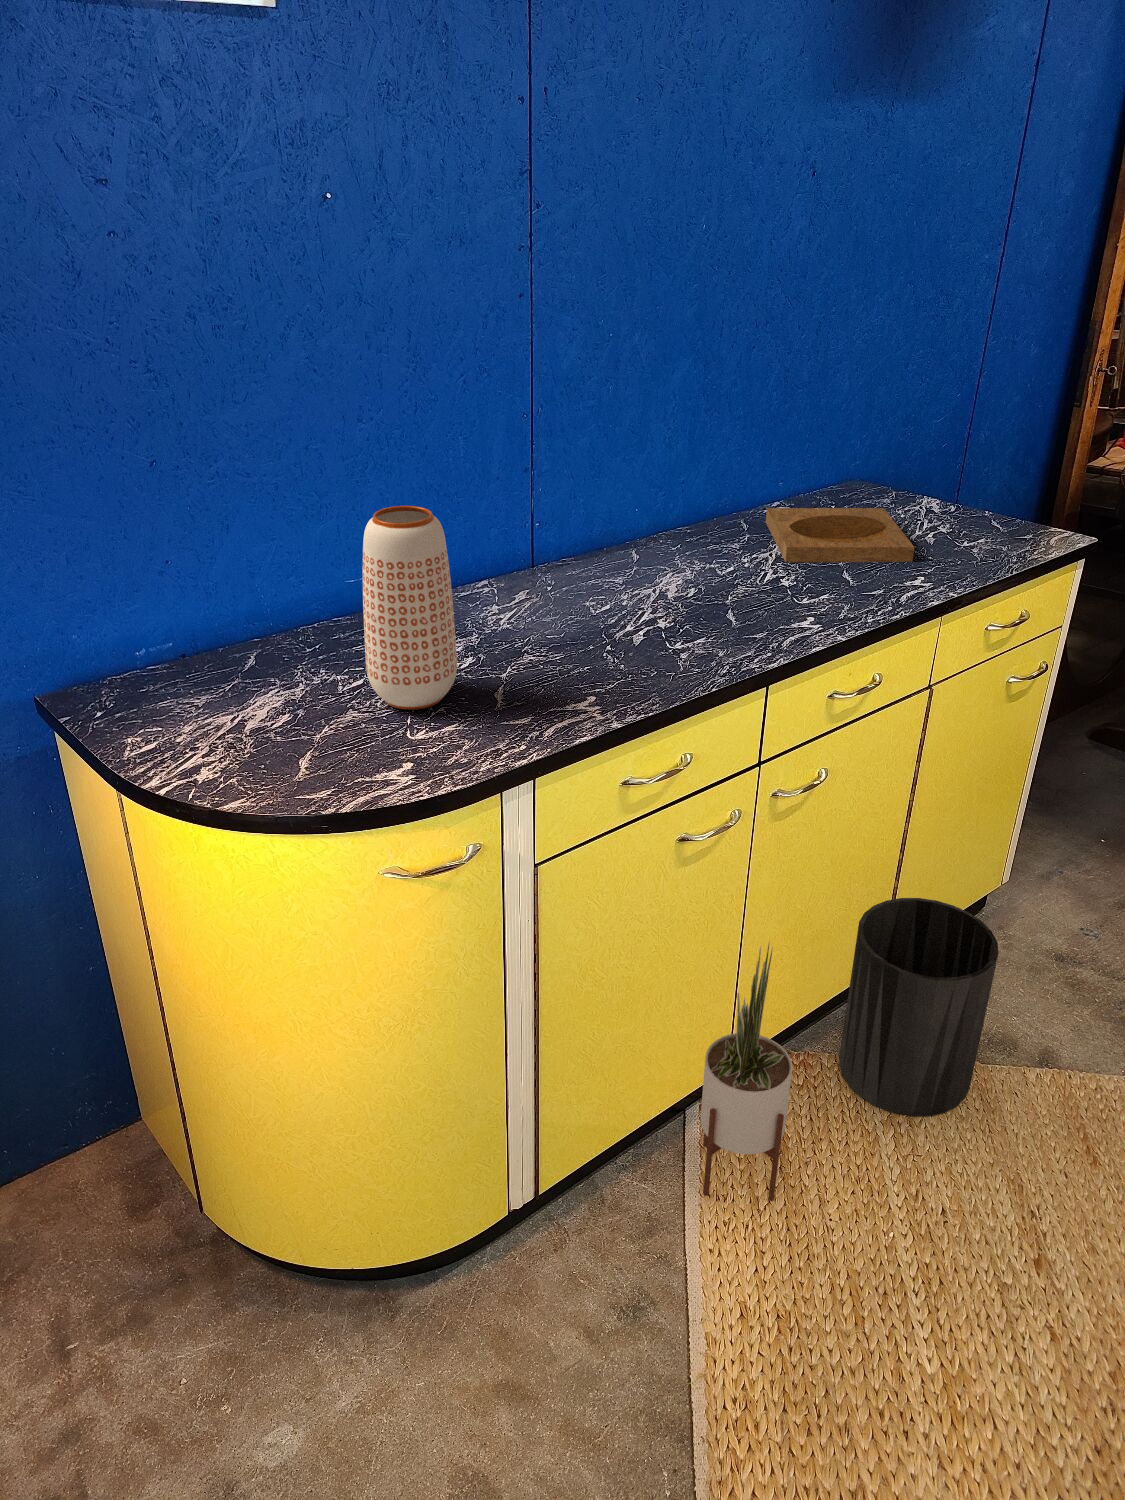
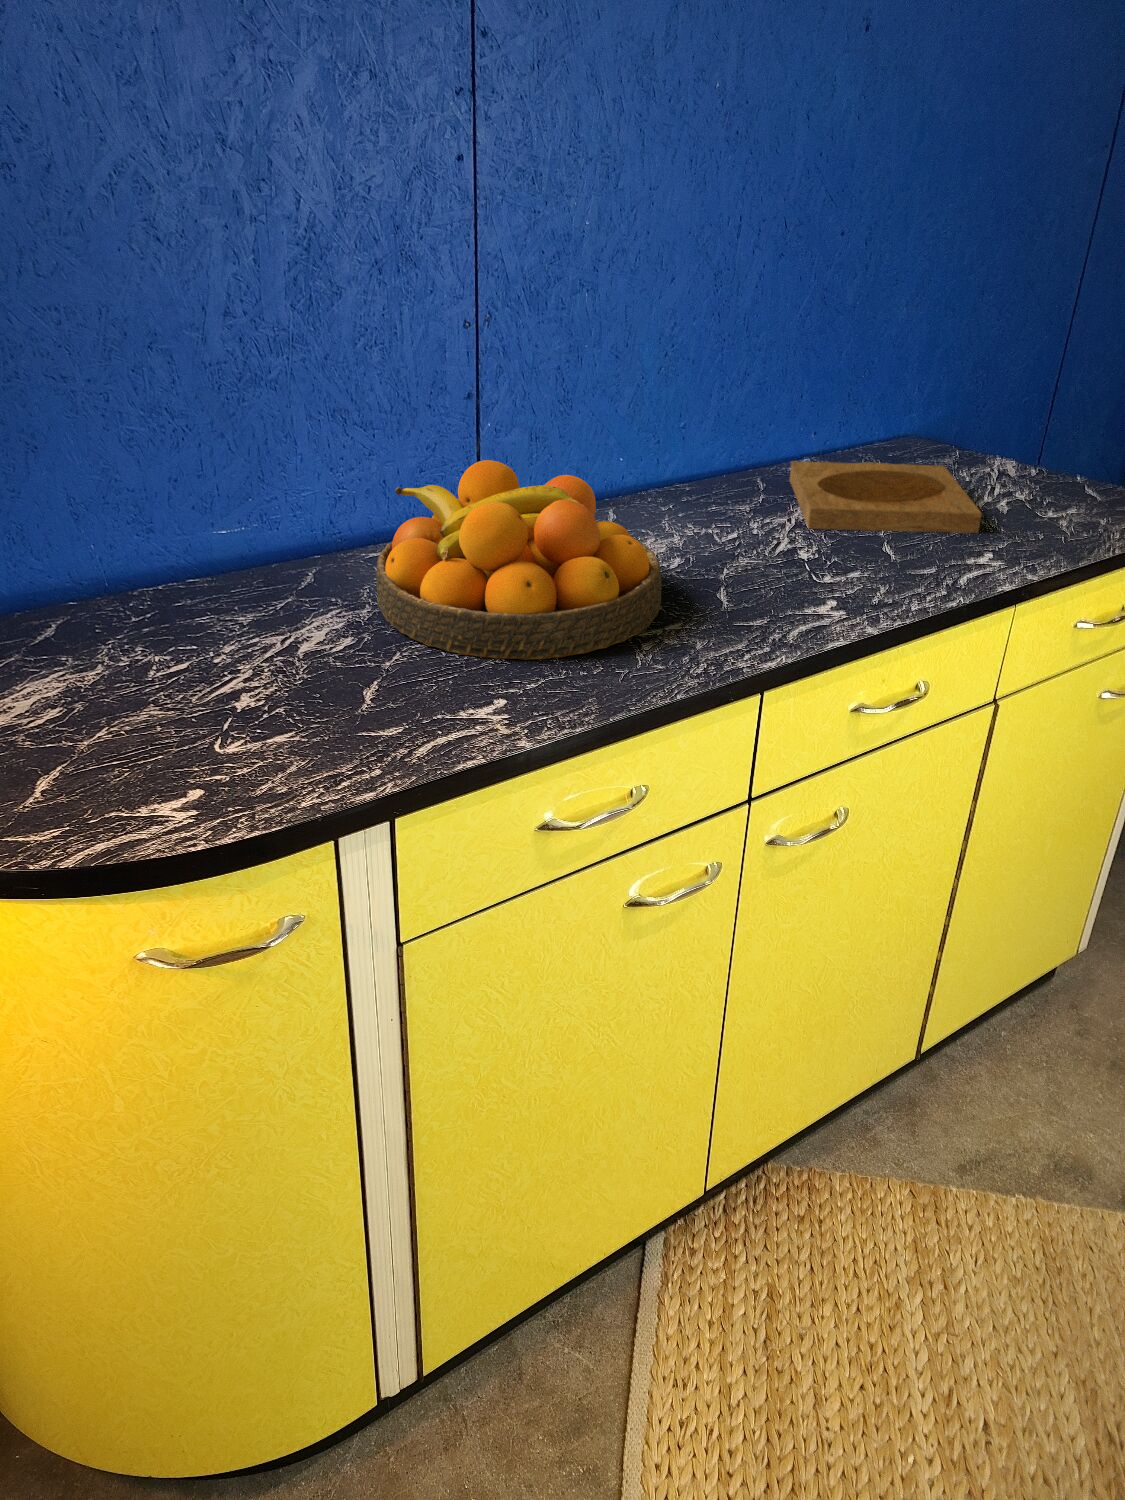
vase: present [363,506,457,710] -> none [158,412,307,709]
fruit bowl: none [481,524,689,669] -> present [376,460,662,660]
trash can: present [839,898,999,1116] -> none [855,979,1075,1274]
potted plant: present [700,942,792,1201] -> none [656,1045,781,1392]

